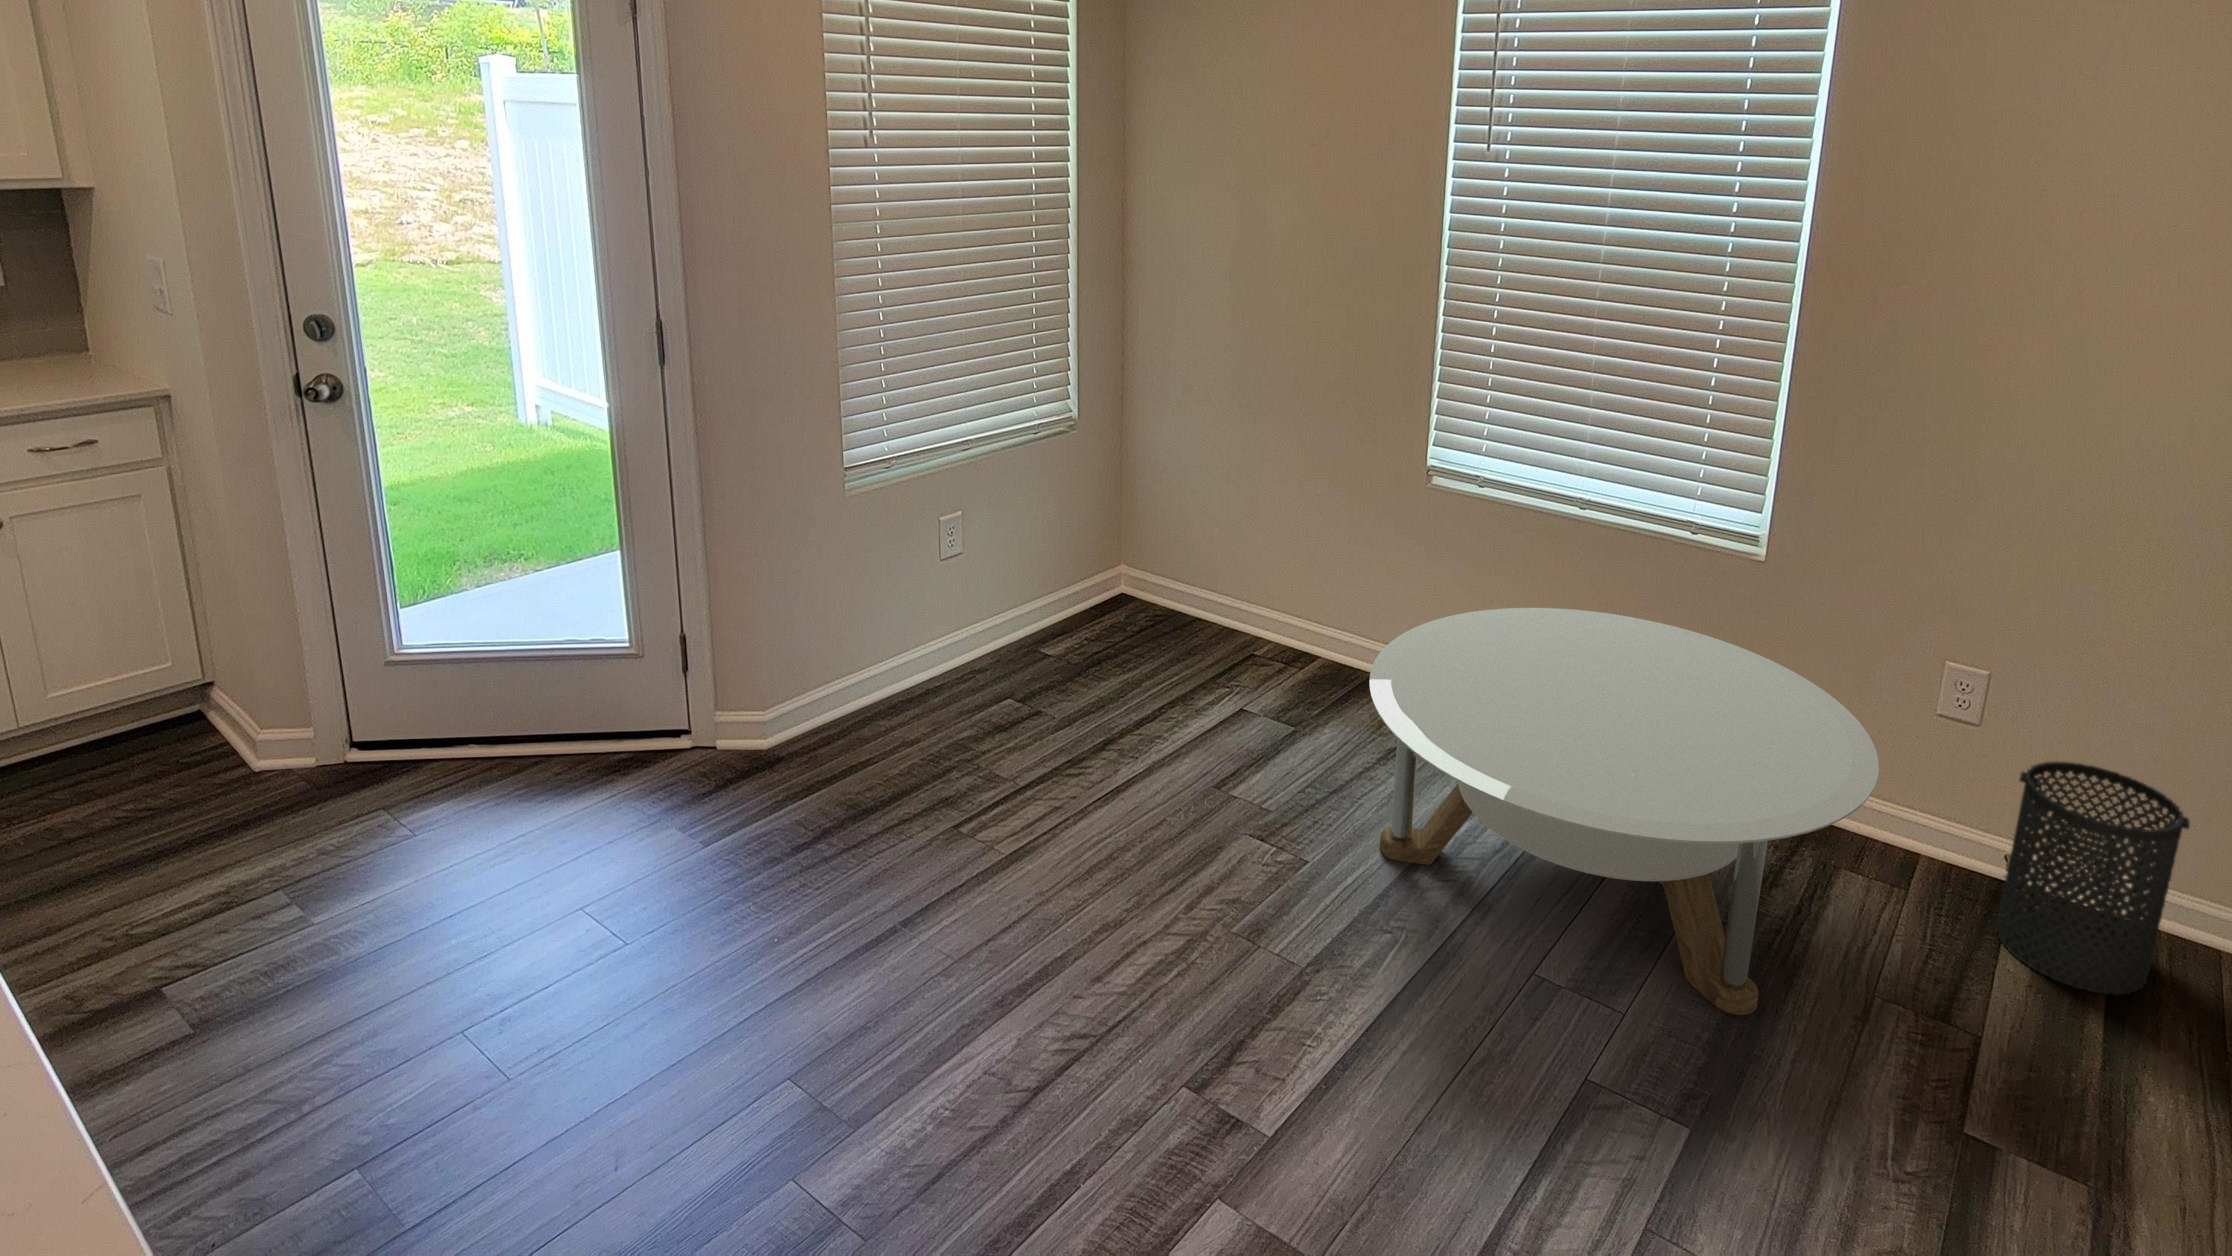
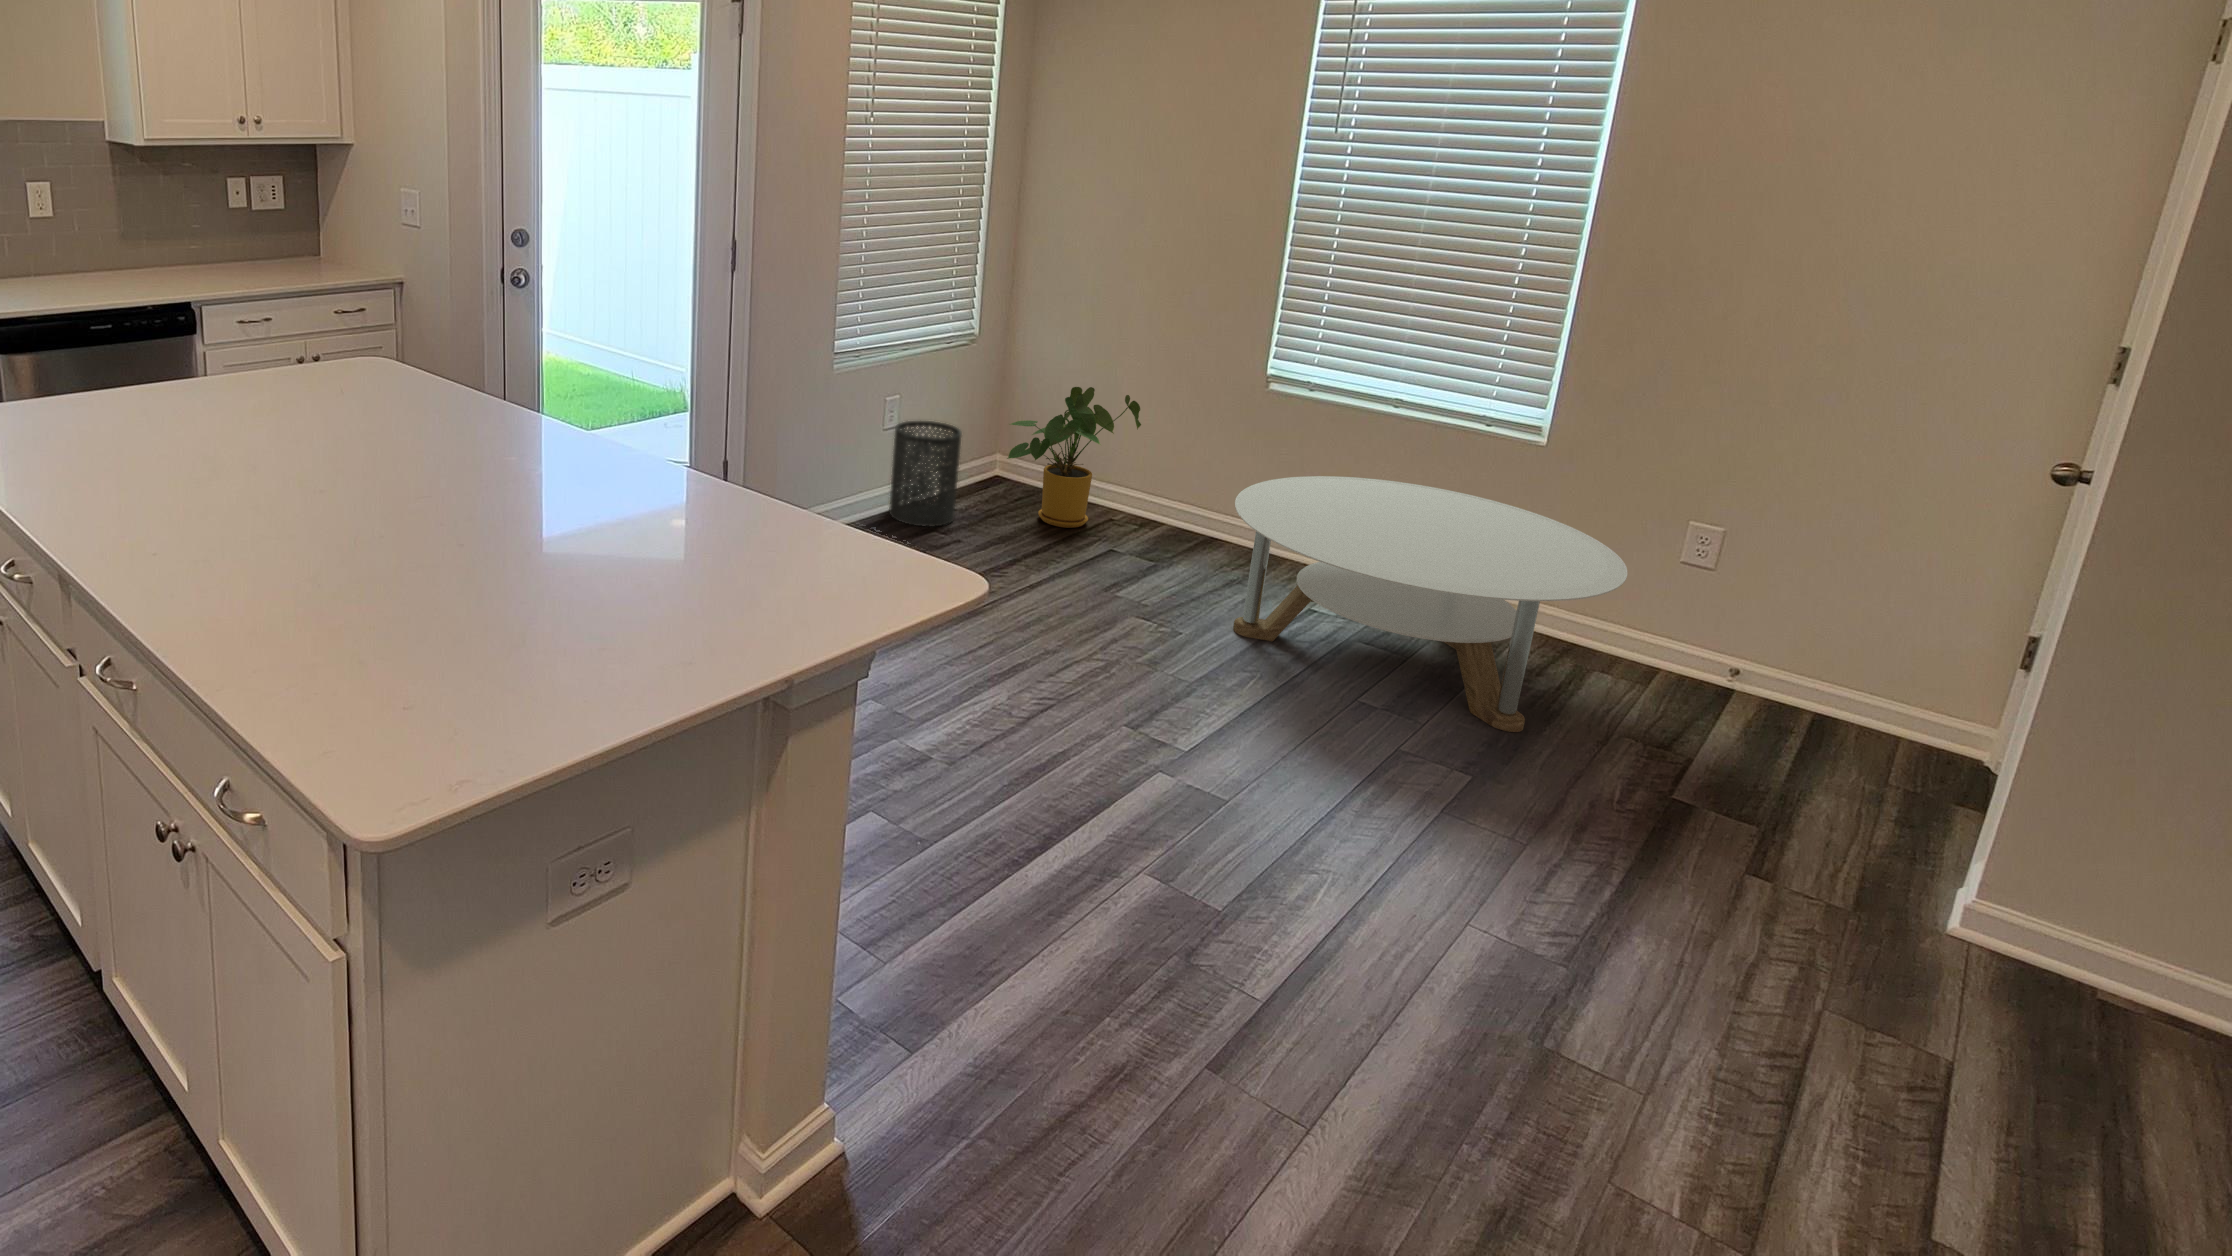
house plant: none [1108,485,1283,677] -> present [1007,387,1141,528]
trash can: present [1996,761,2190,994] -> present [889,421,962,527]

